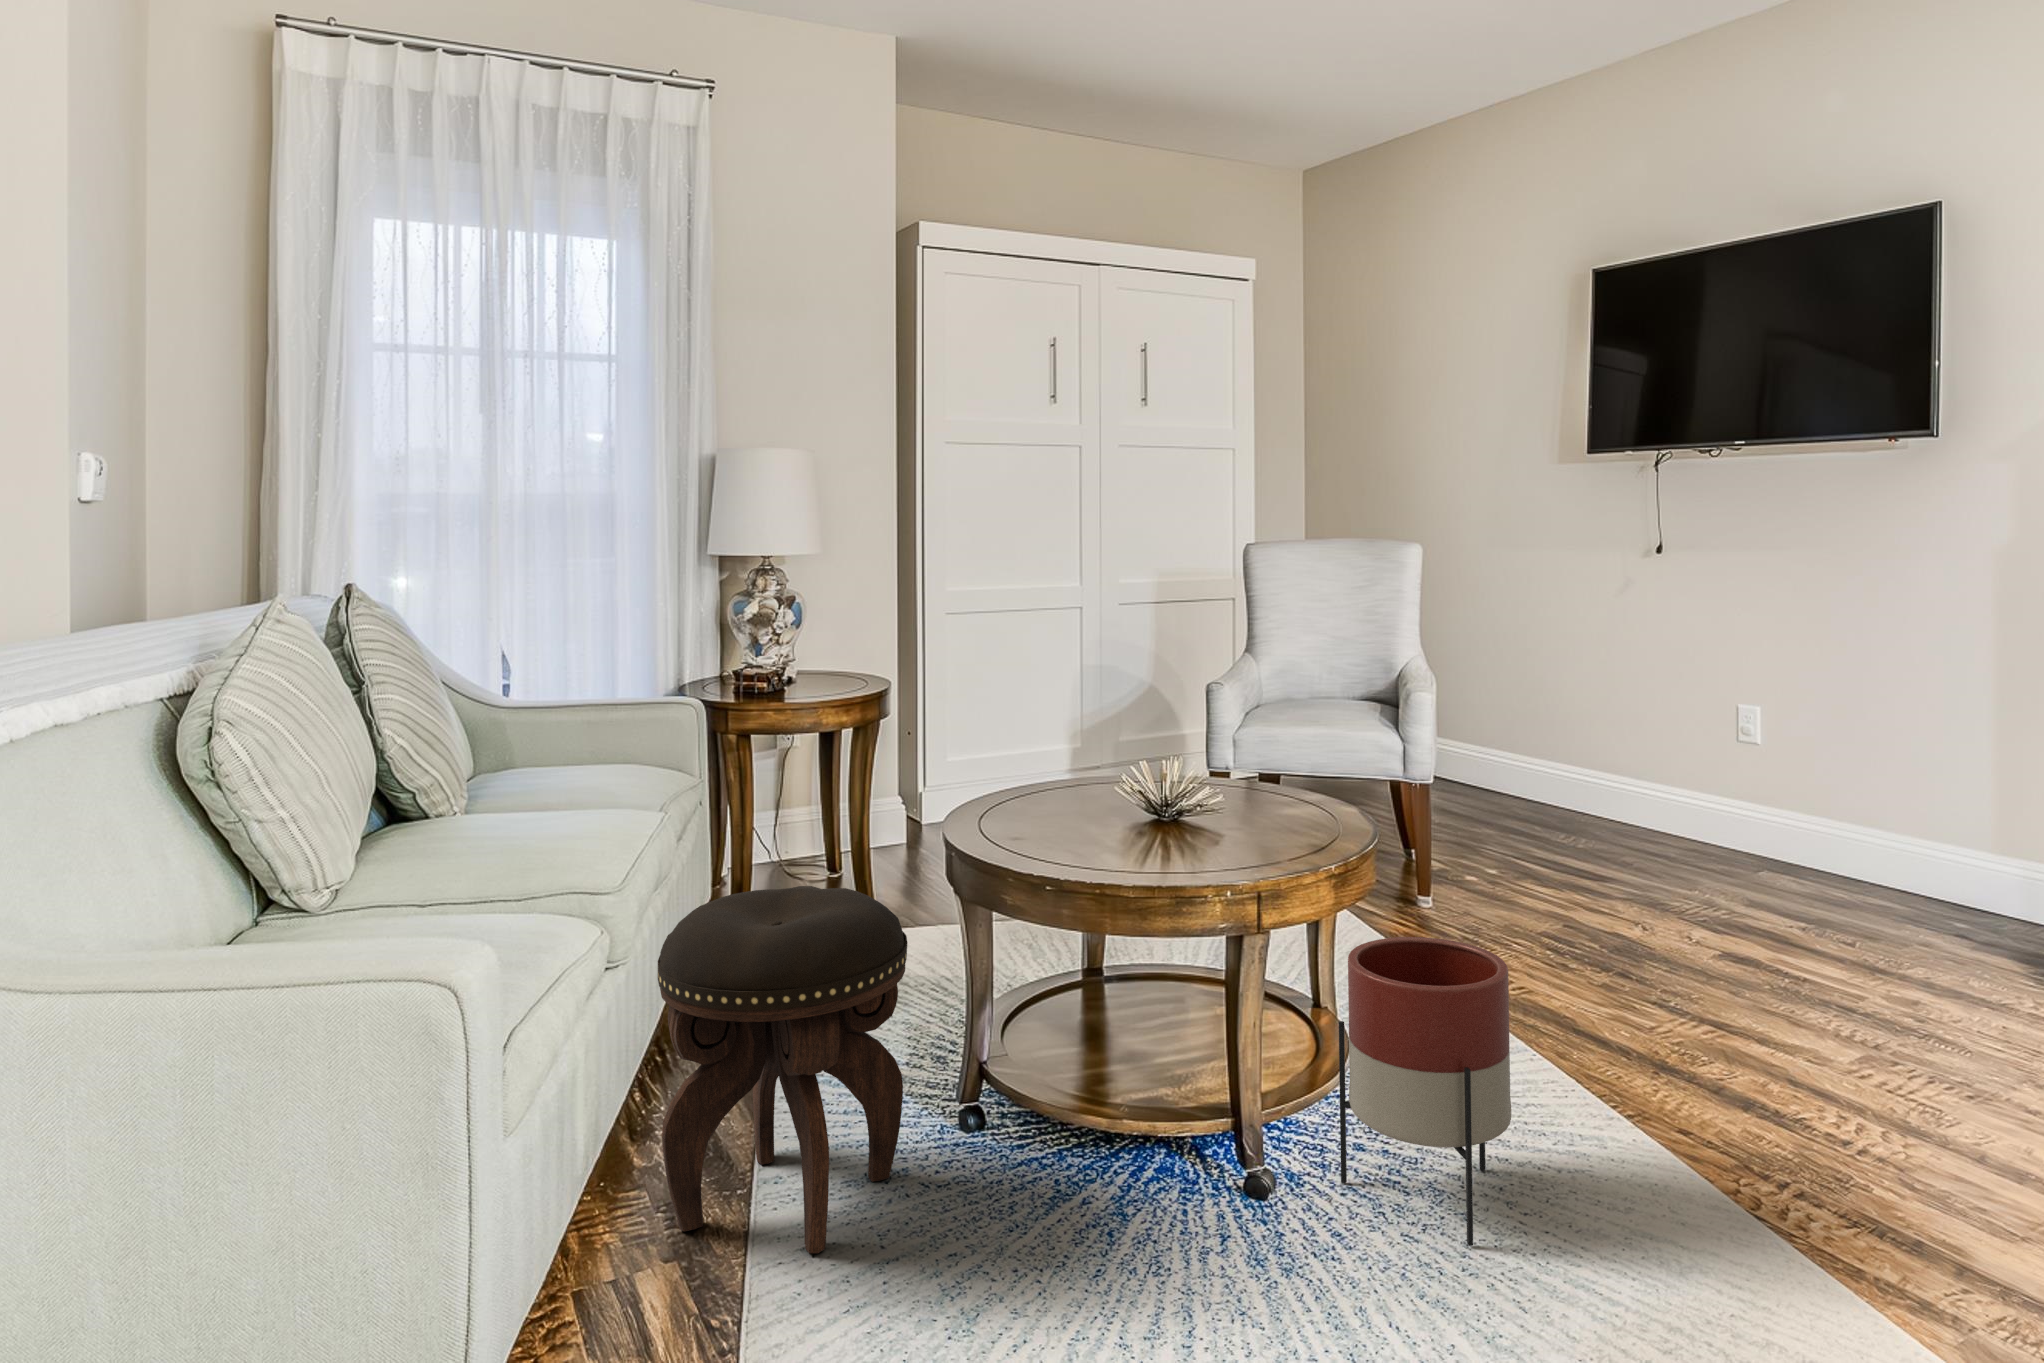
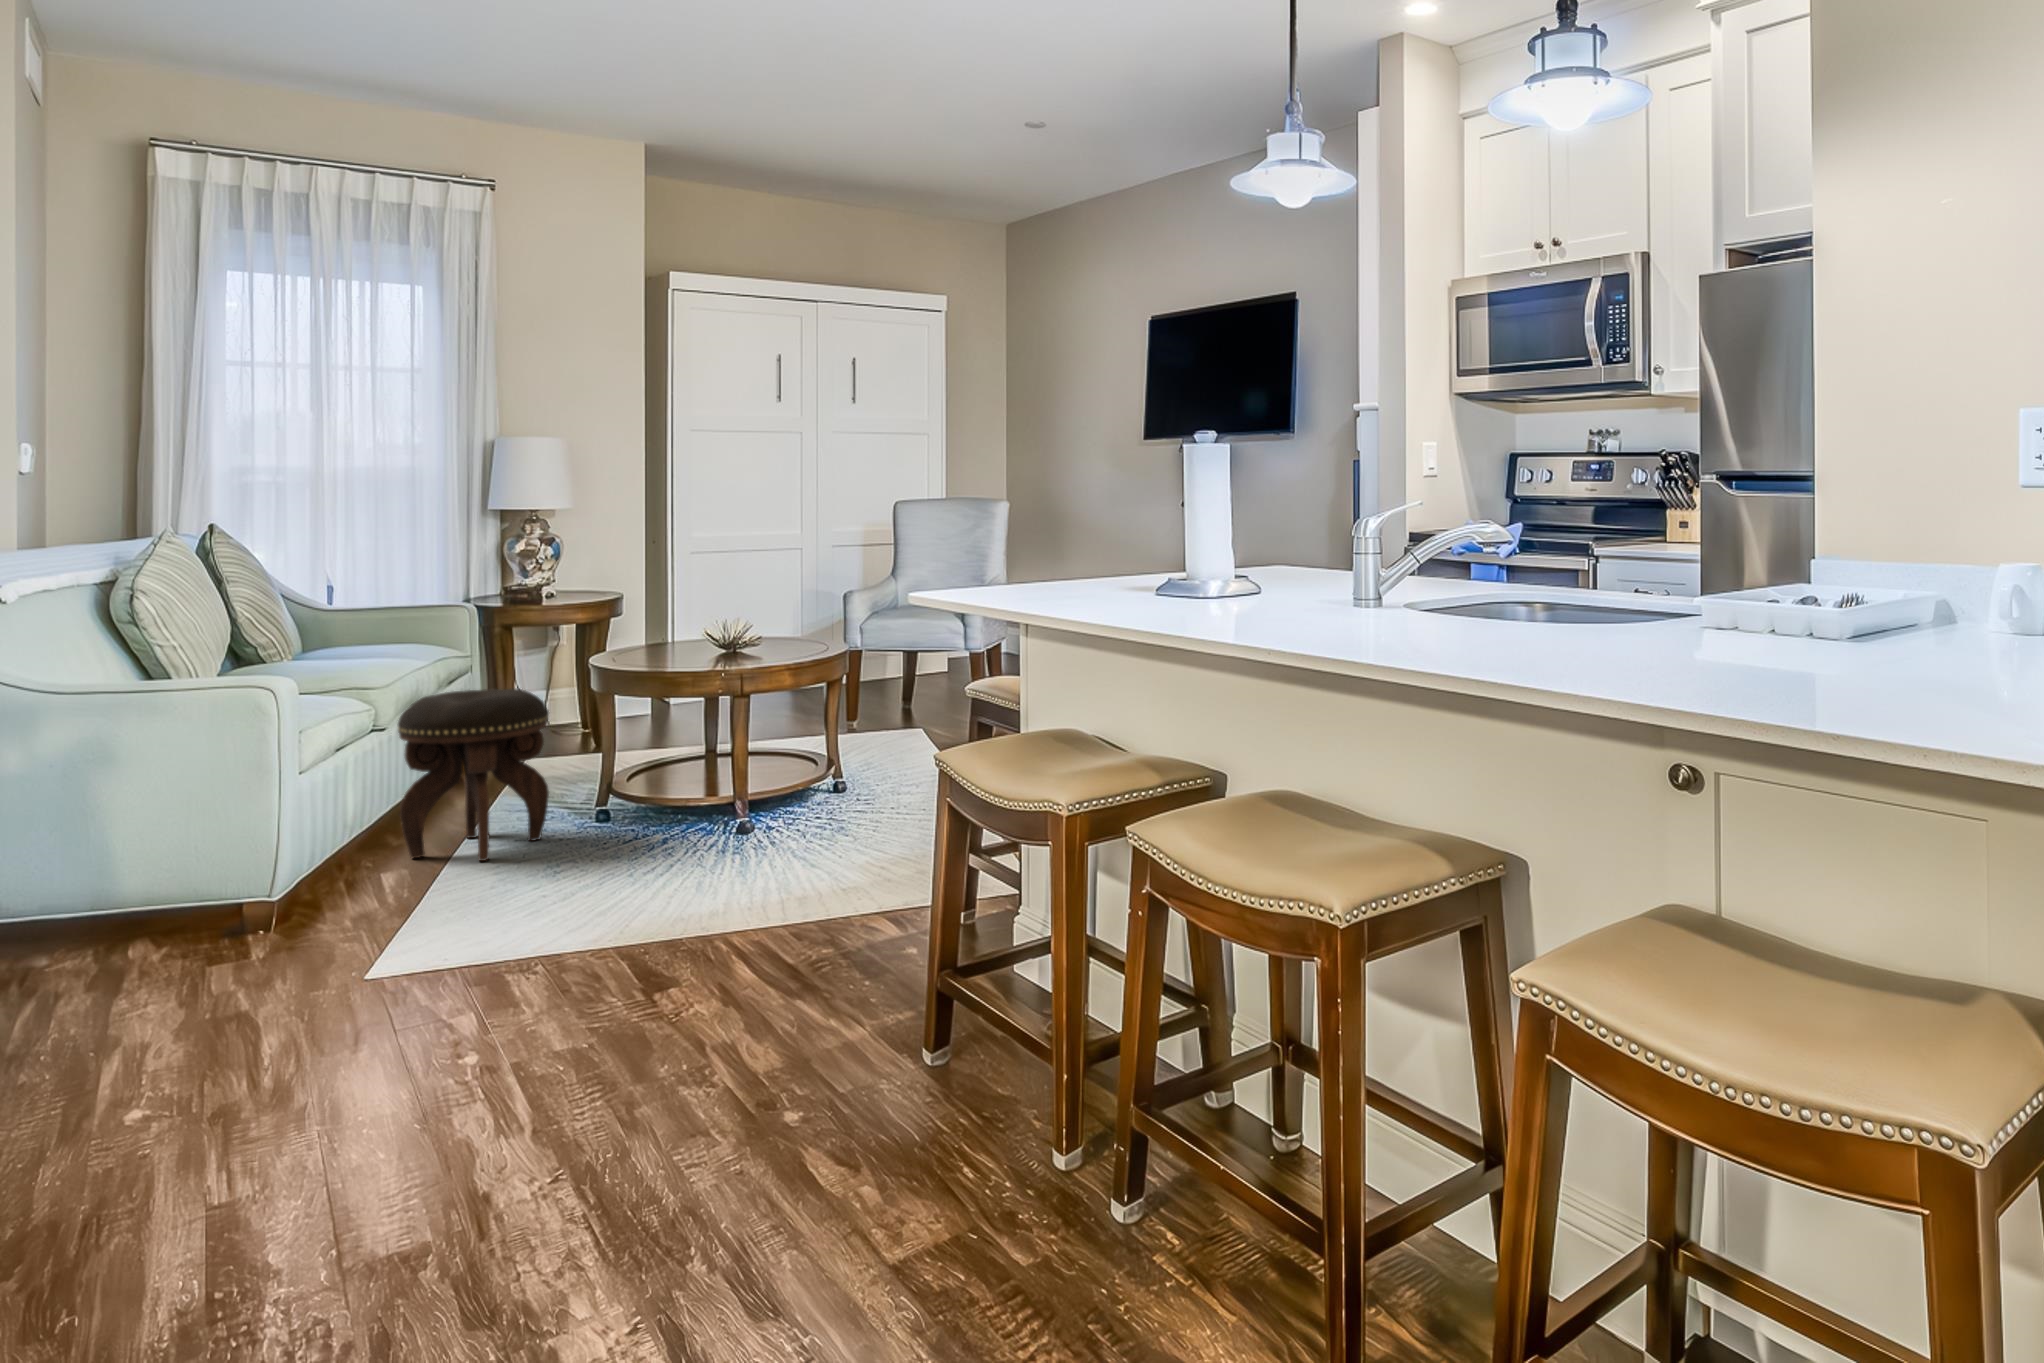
planter: present [1339,937,1511,1246] -> none [784,710,867,845]

